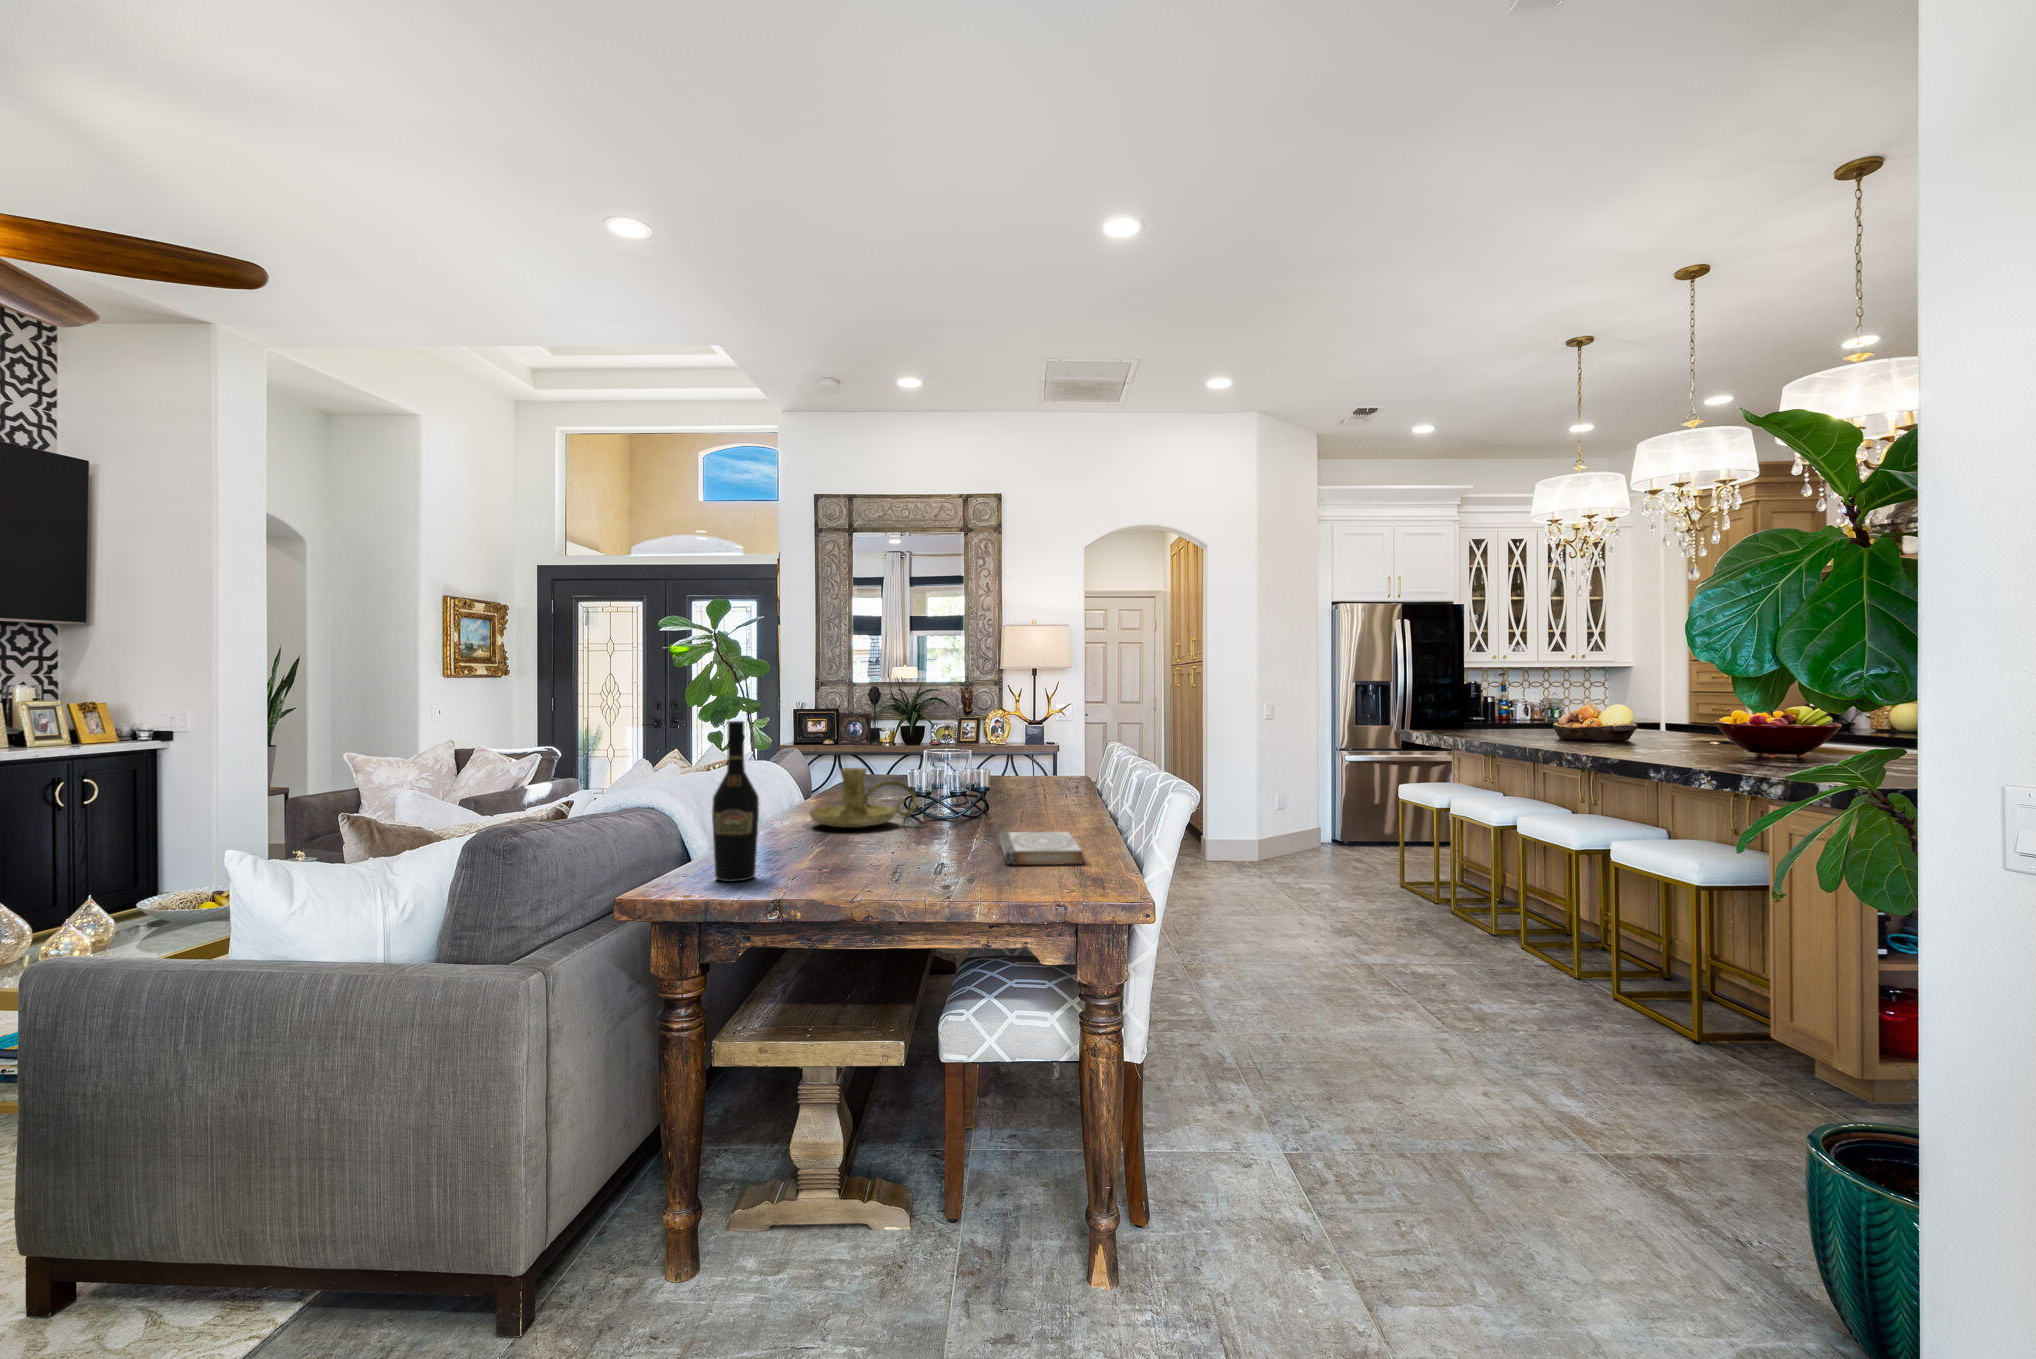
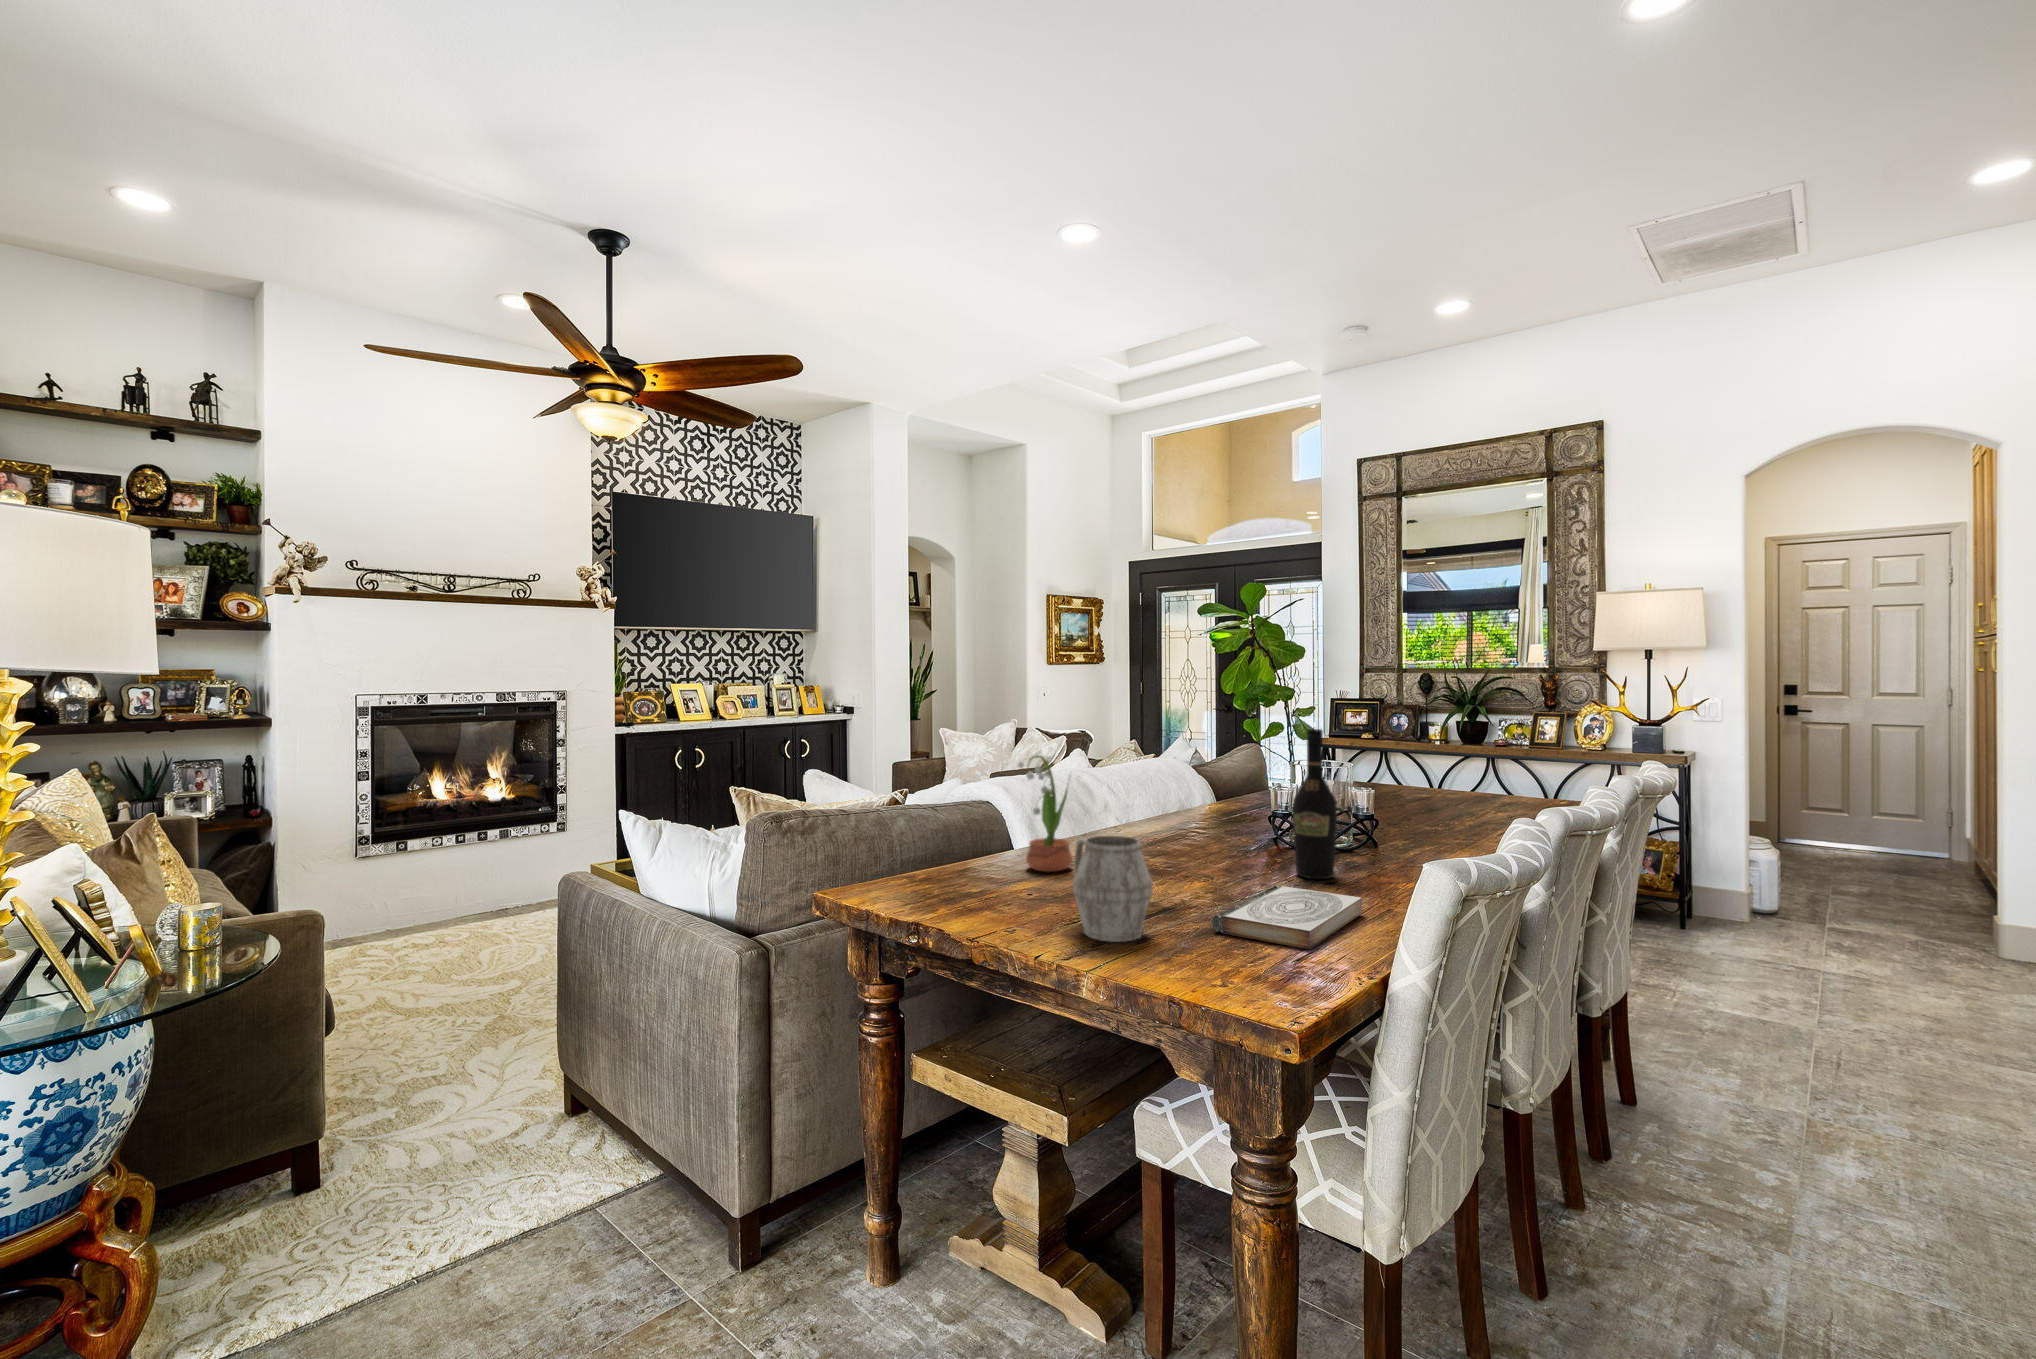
wine bottle: present [712,721,759,882] -> present [1293,729,1337,879]
potted flower: none [757,739,809,851] -> present [1018,754,1073,872]
candle holder: present [810,768,917,828] -> none [1126,783,1241,851]
mug: none [896,796,978,881] -> present [1073,836,1152,942]

